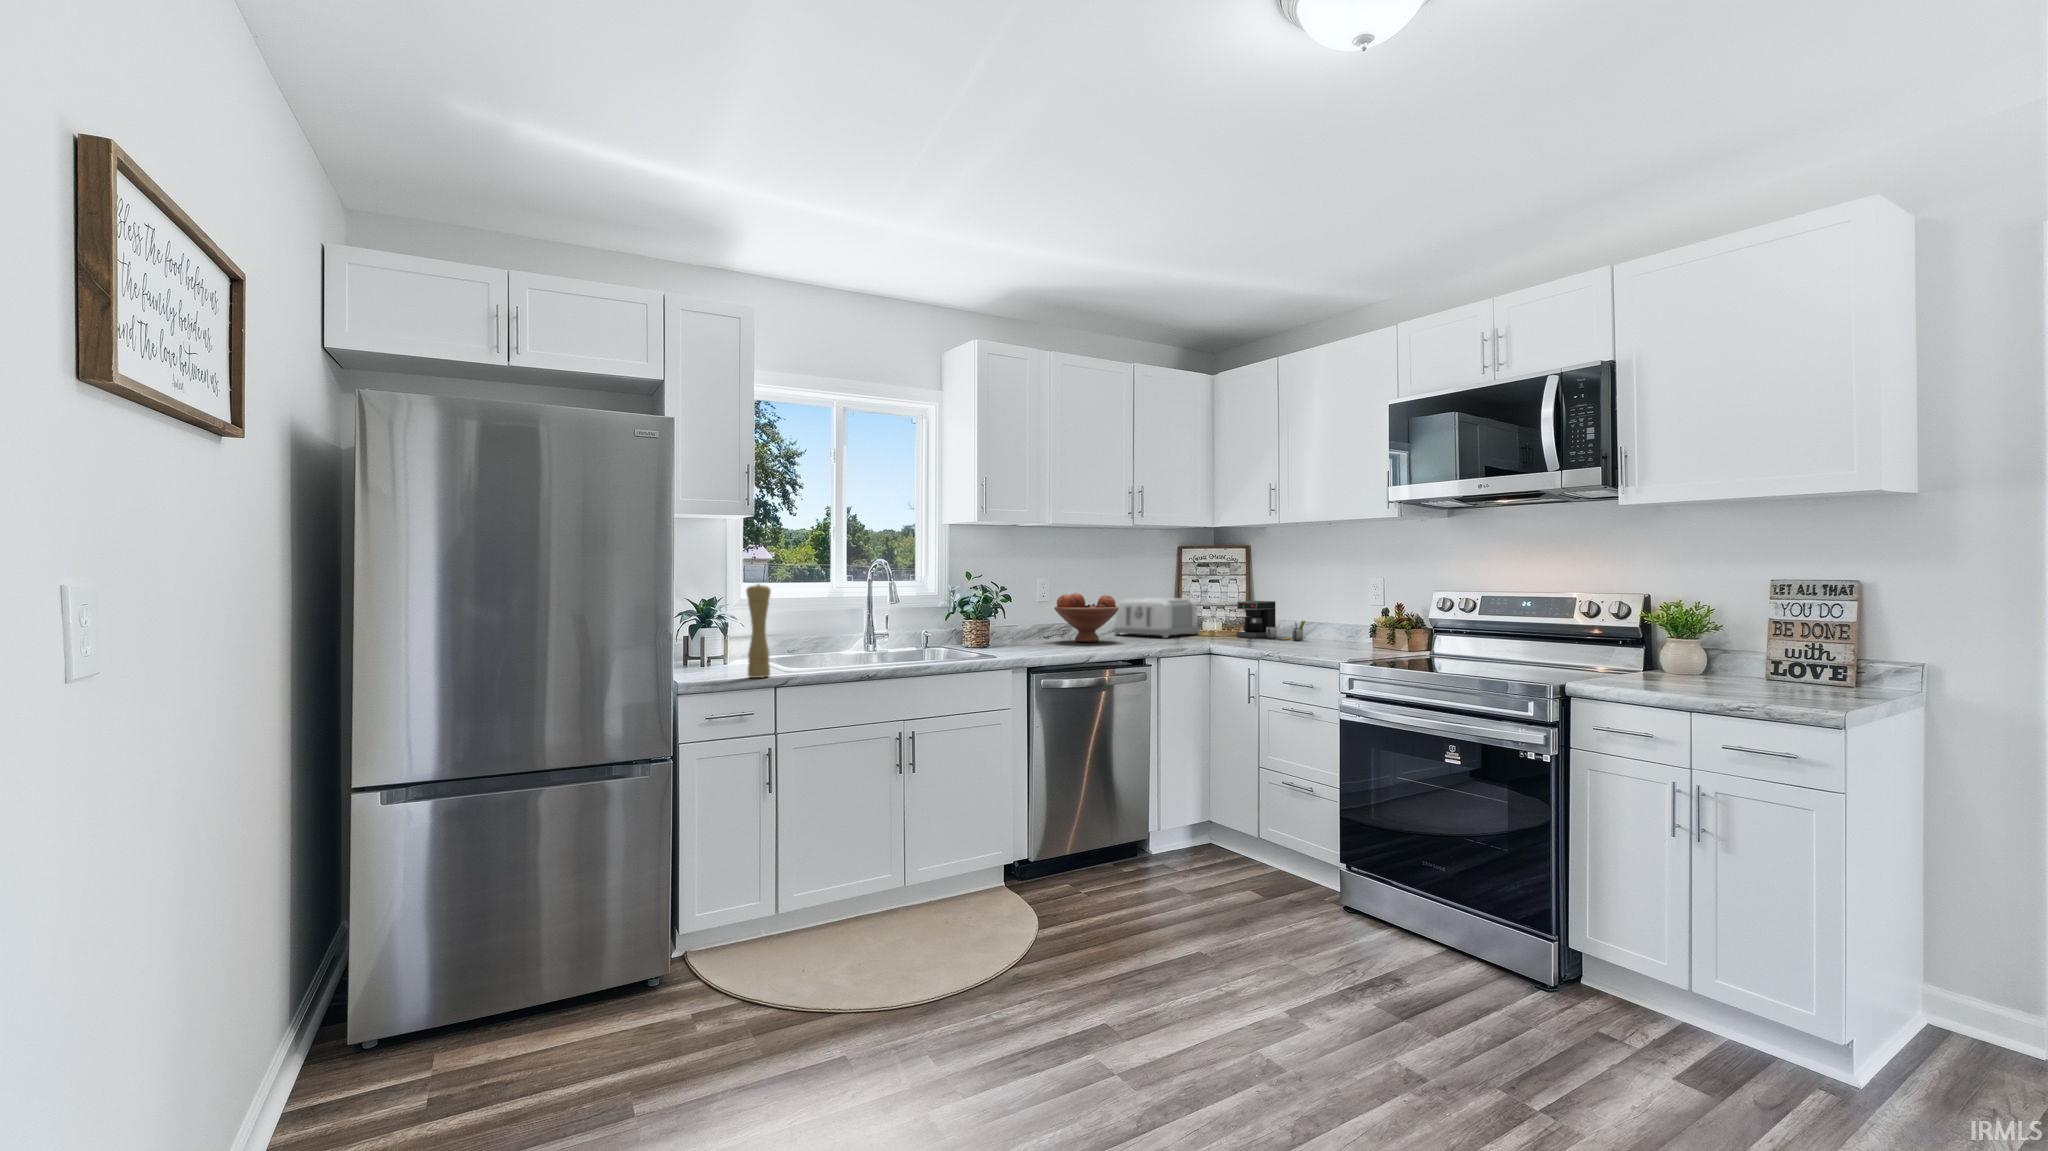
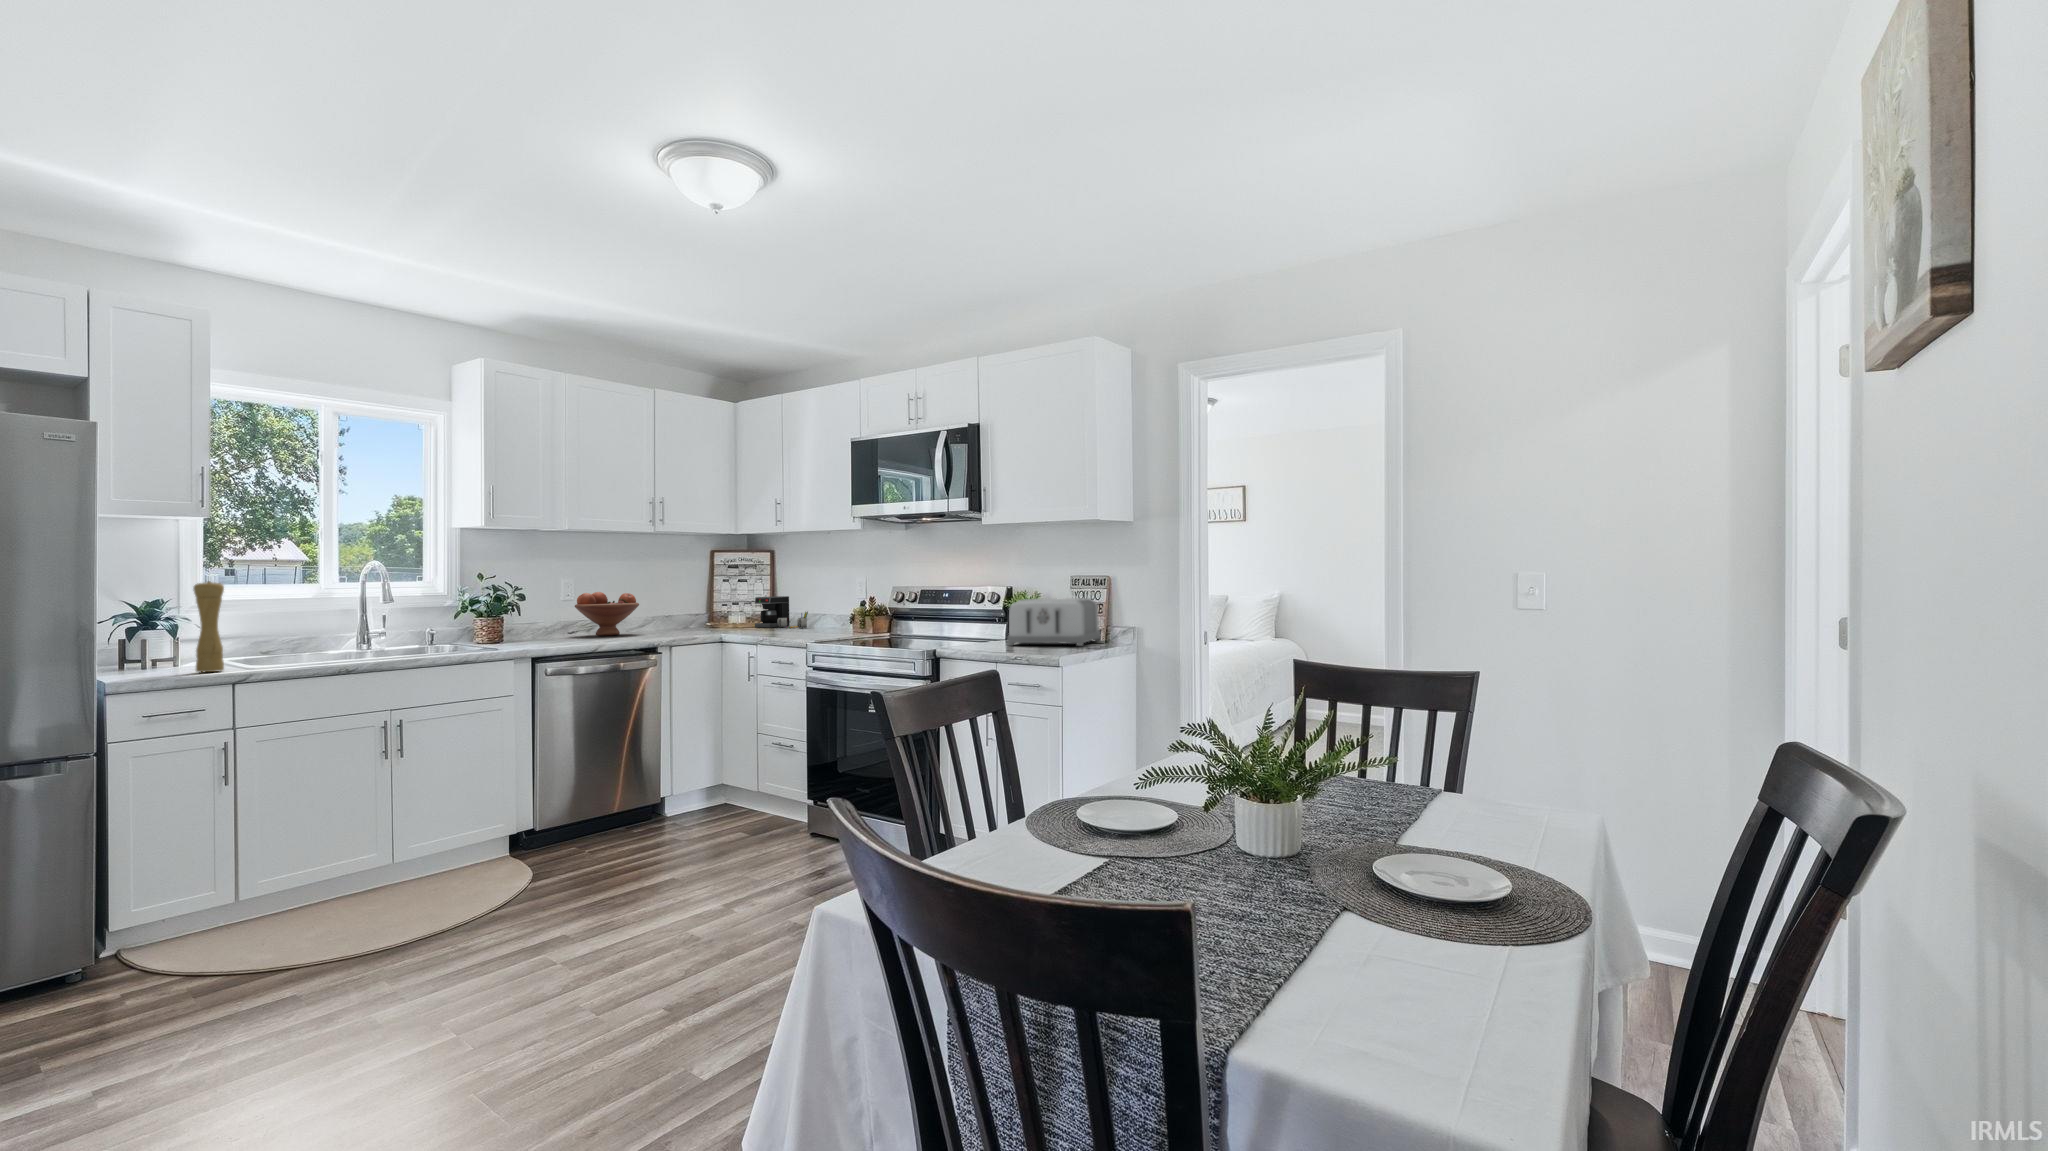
toaster: present [1114,598,1199,638] -> present [1007,598,1101,646]

